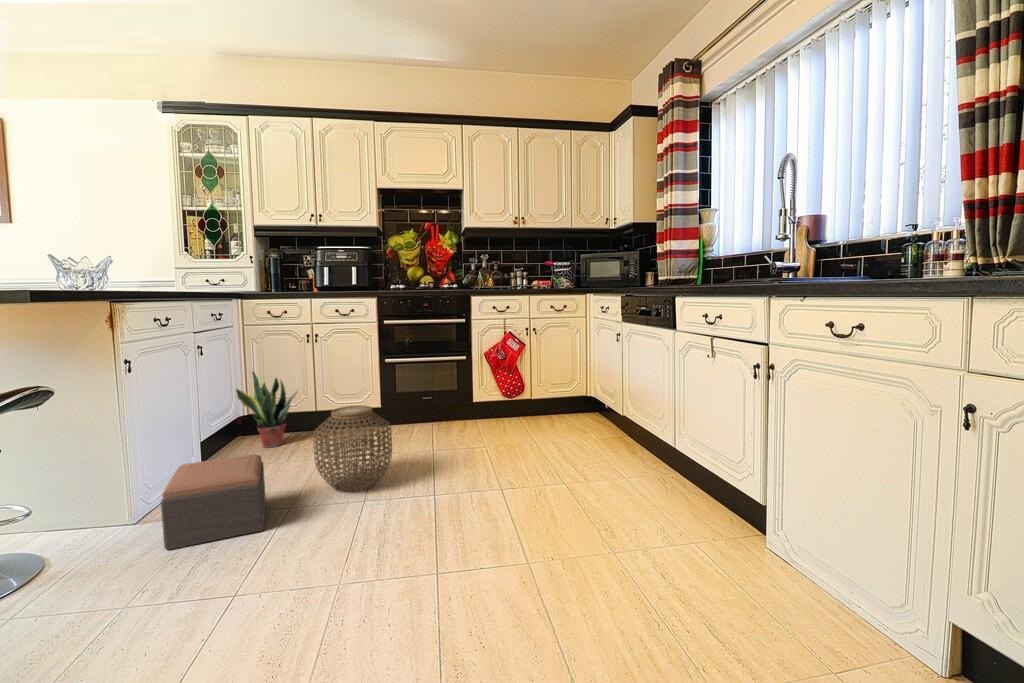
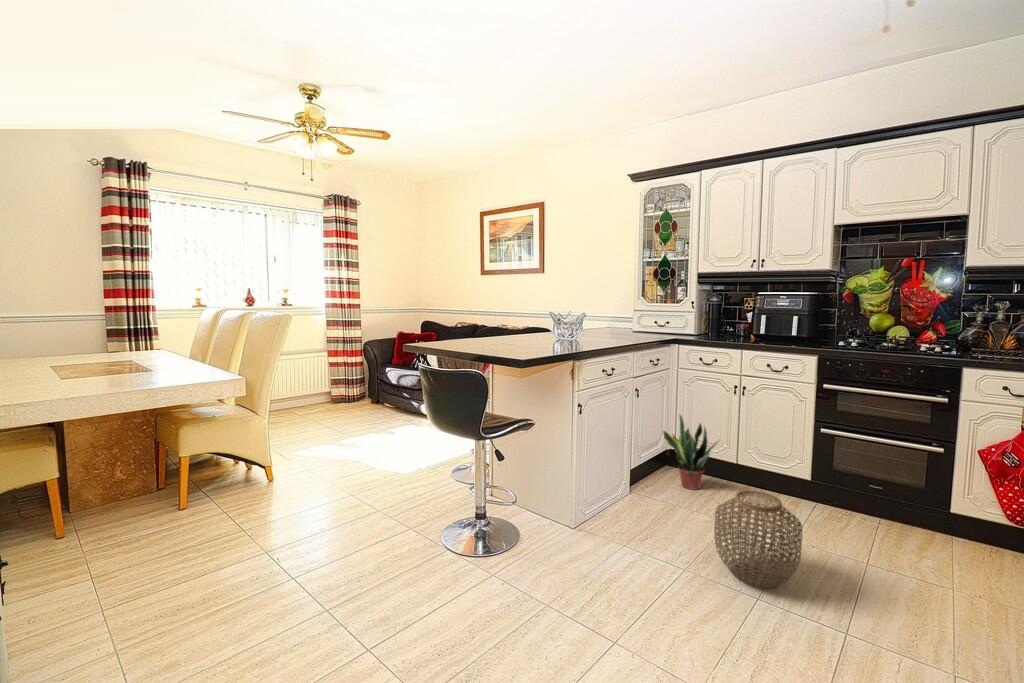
footstool: present [161,454,266,550] -> none [586,504,668,592]

